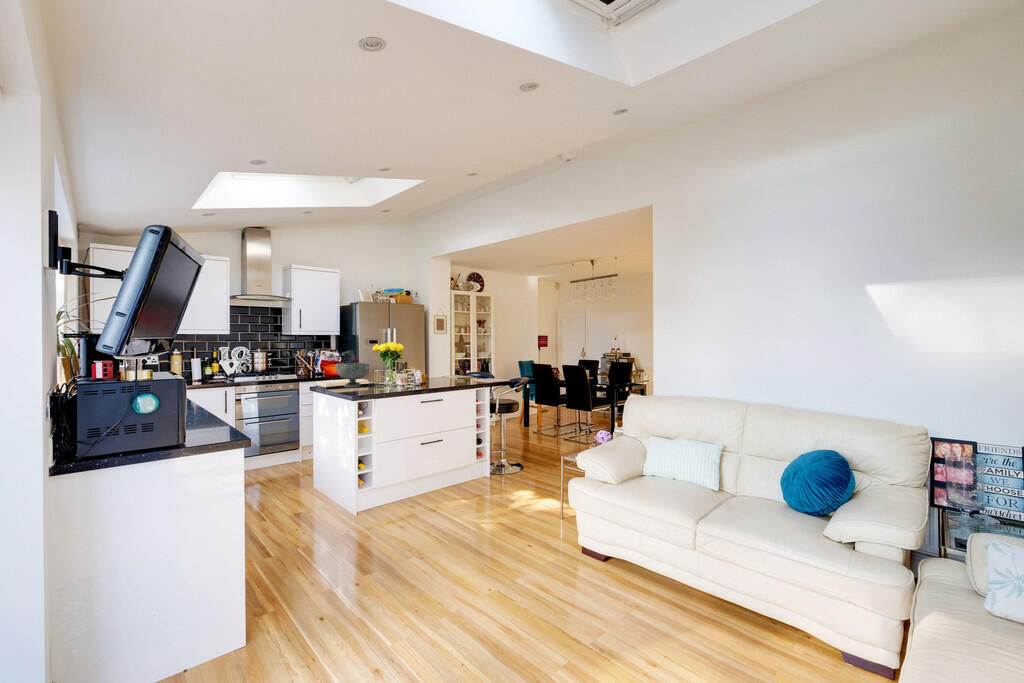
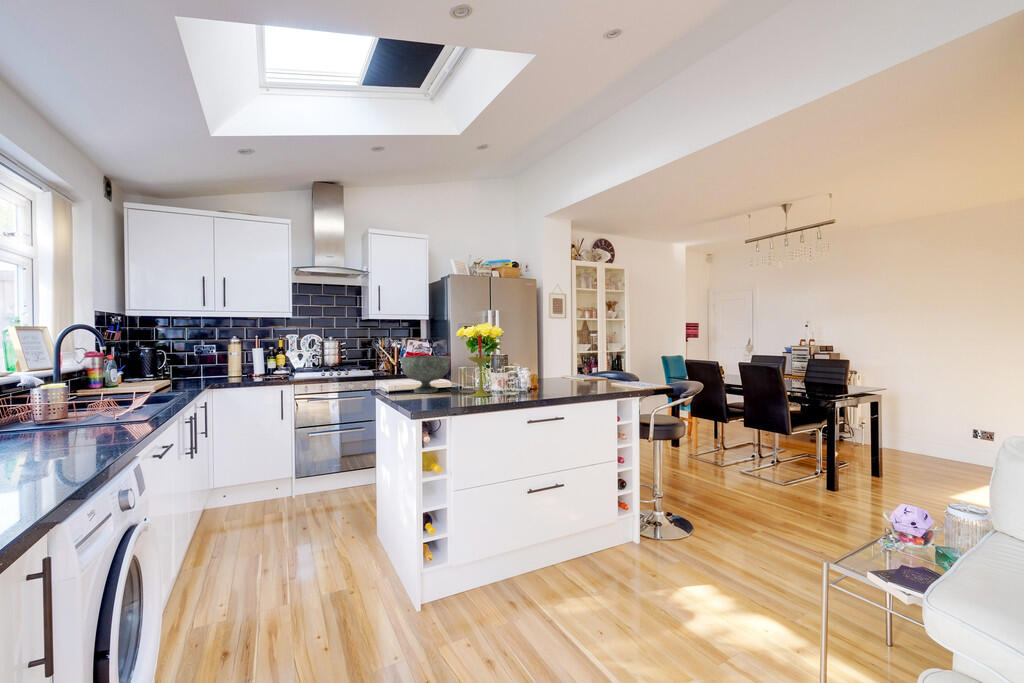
candle: none [379,348,399,388] -> present [463,335,492,397]

